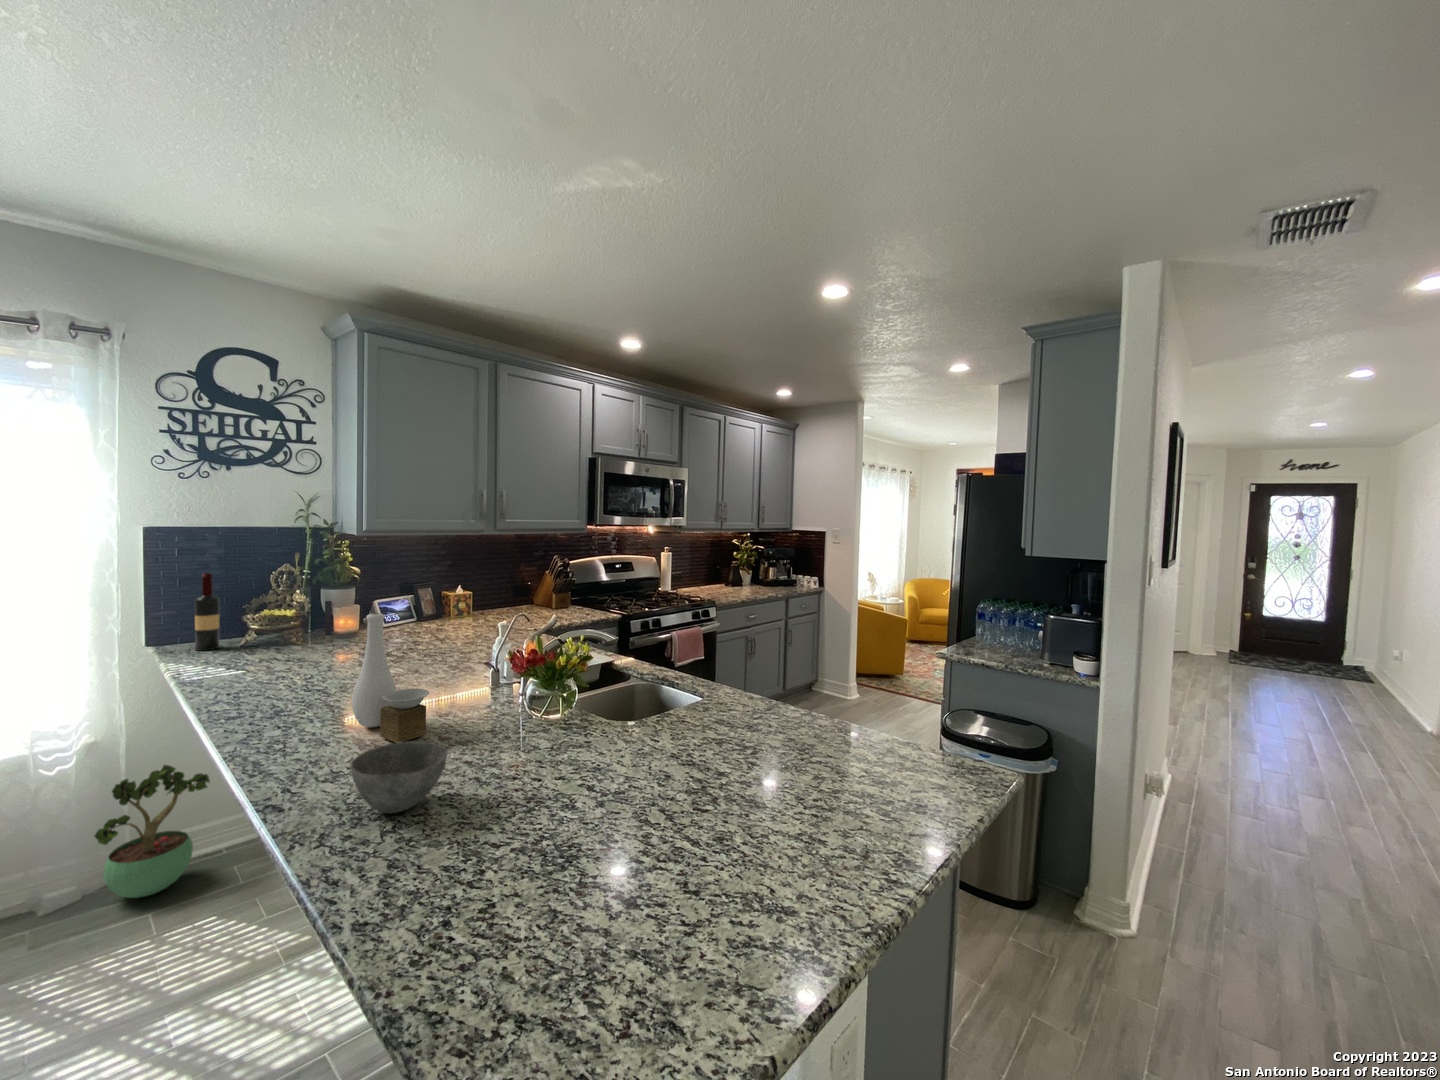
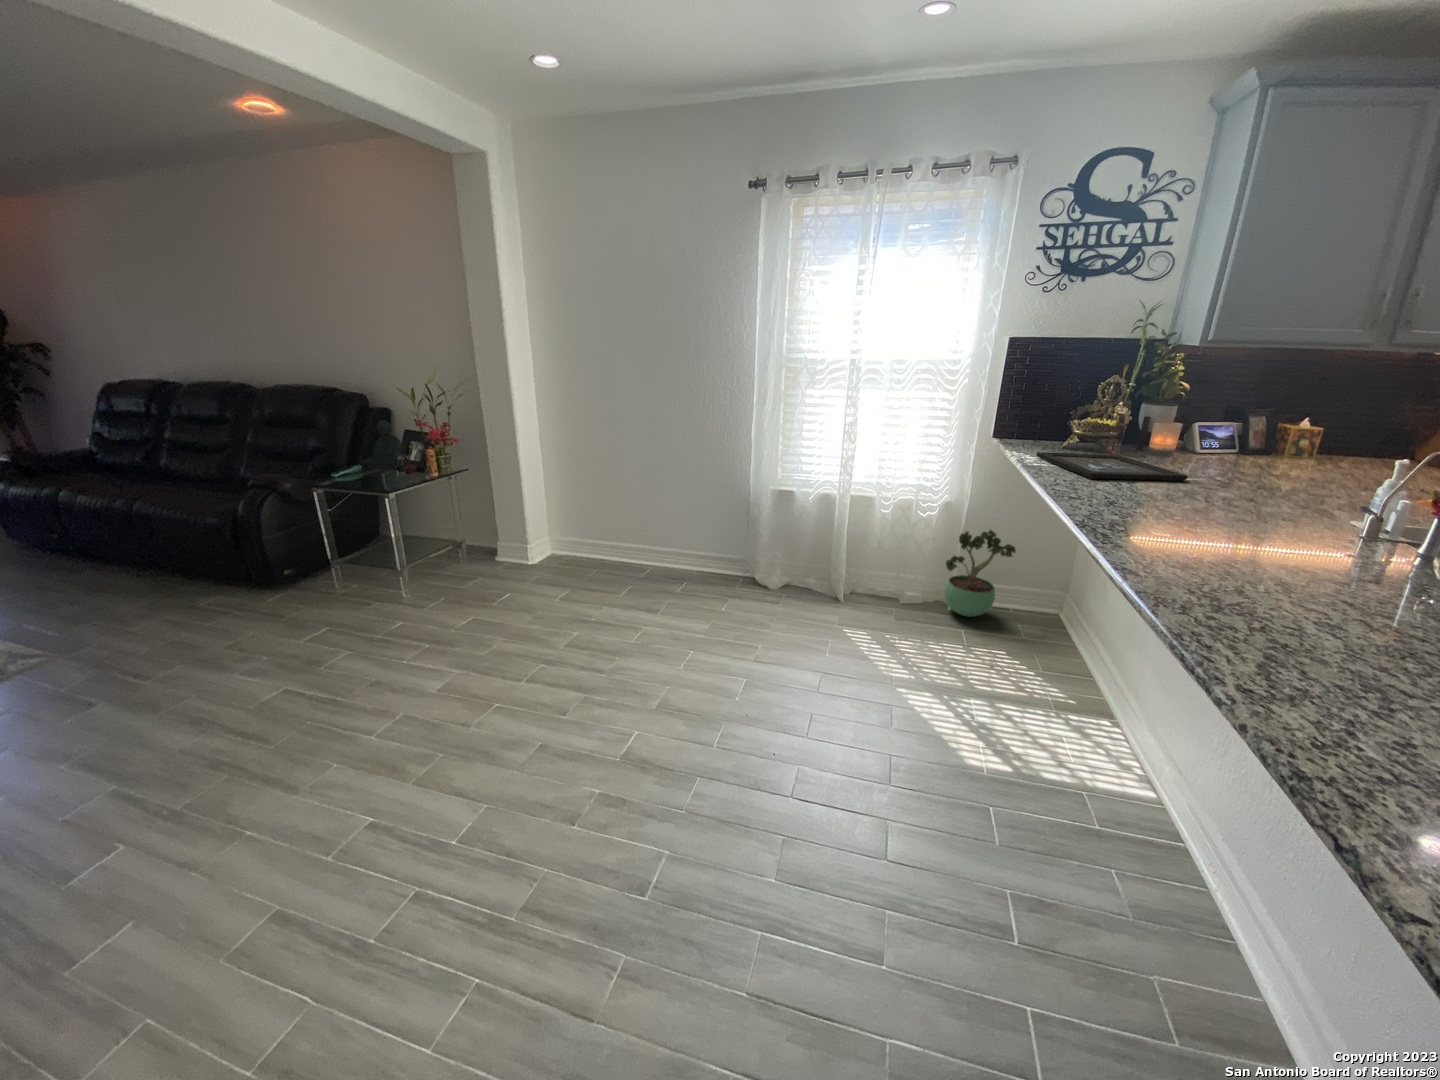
wine bottle: present [195,573,220,651] -> none [1028,379,1054,447]
vase: present [352,613,429,743] -> none [1200,417,1313,564]
tray: none [199,645,365,684] -> present [1037,452,1188,481]
bowl: present [350,741,447,813] -> none [1235,552,1369,626]

